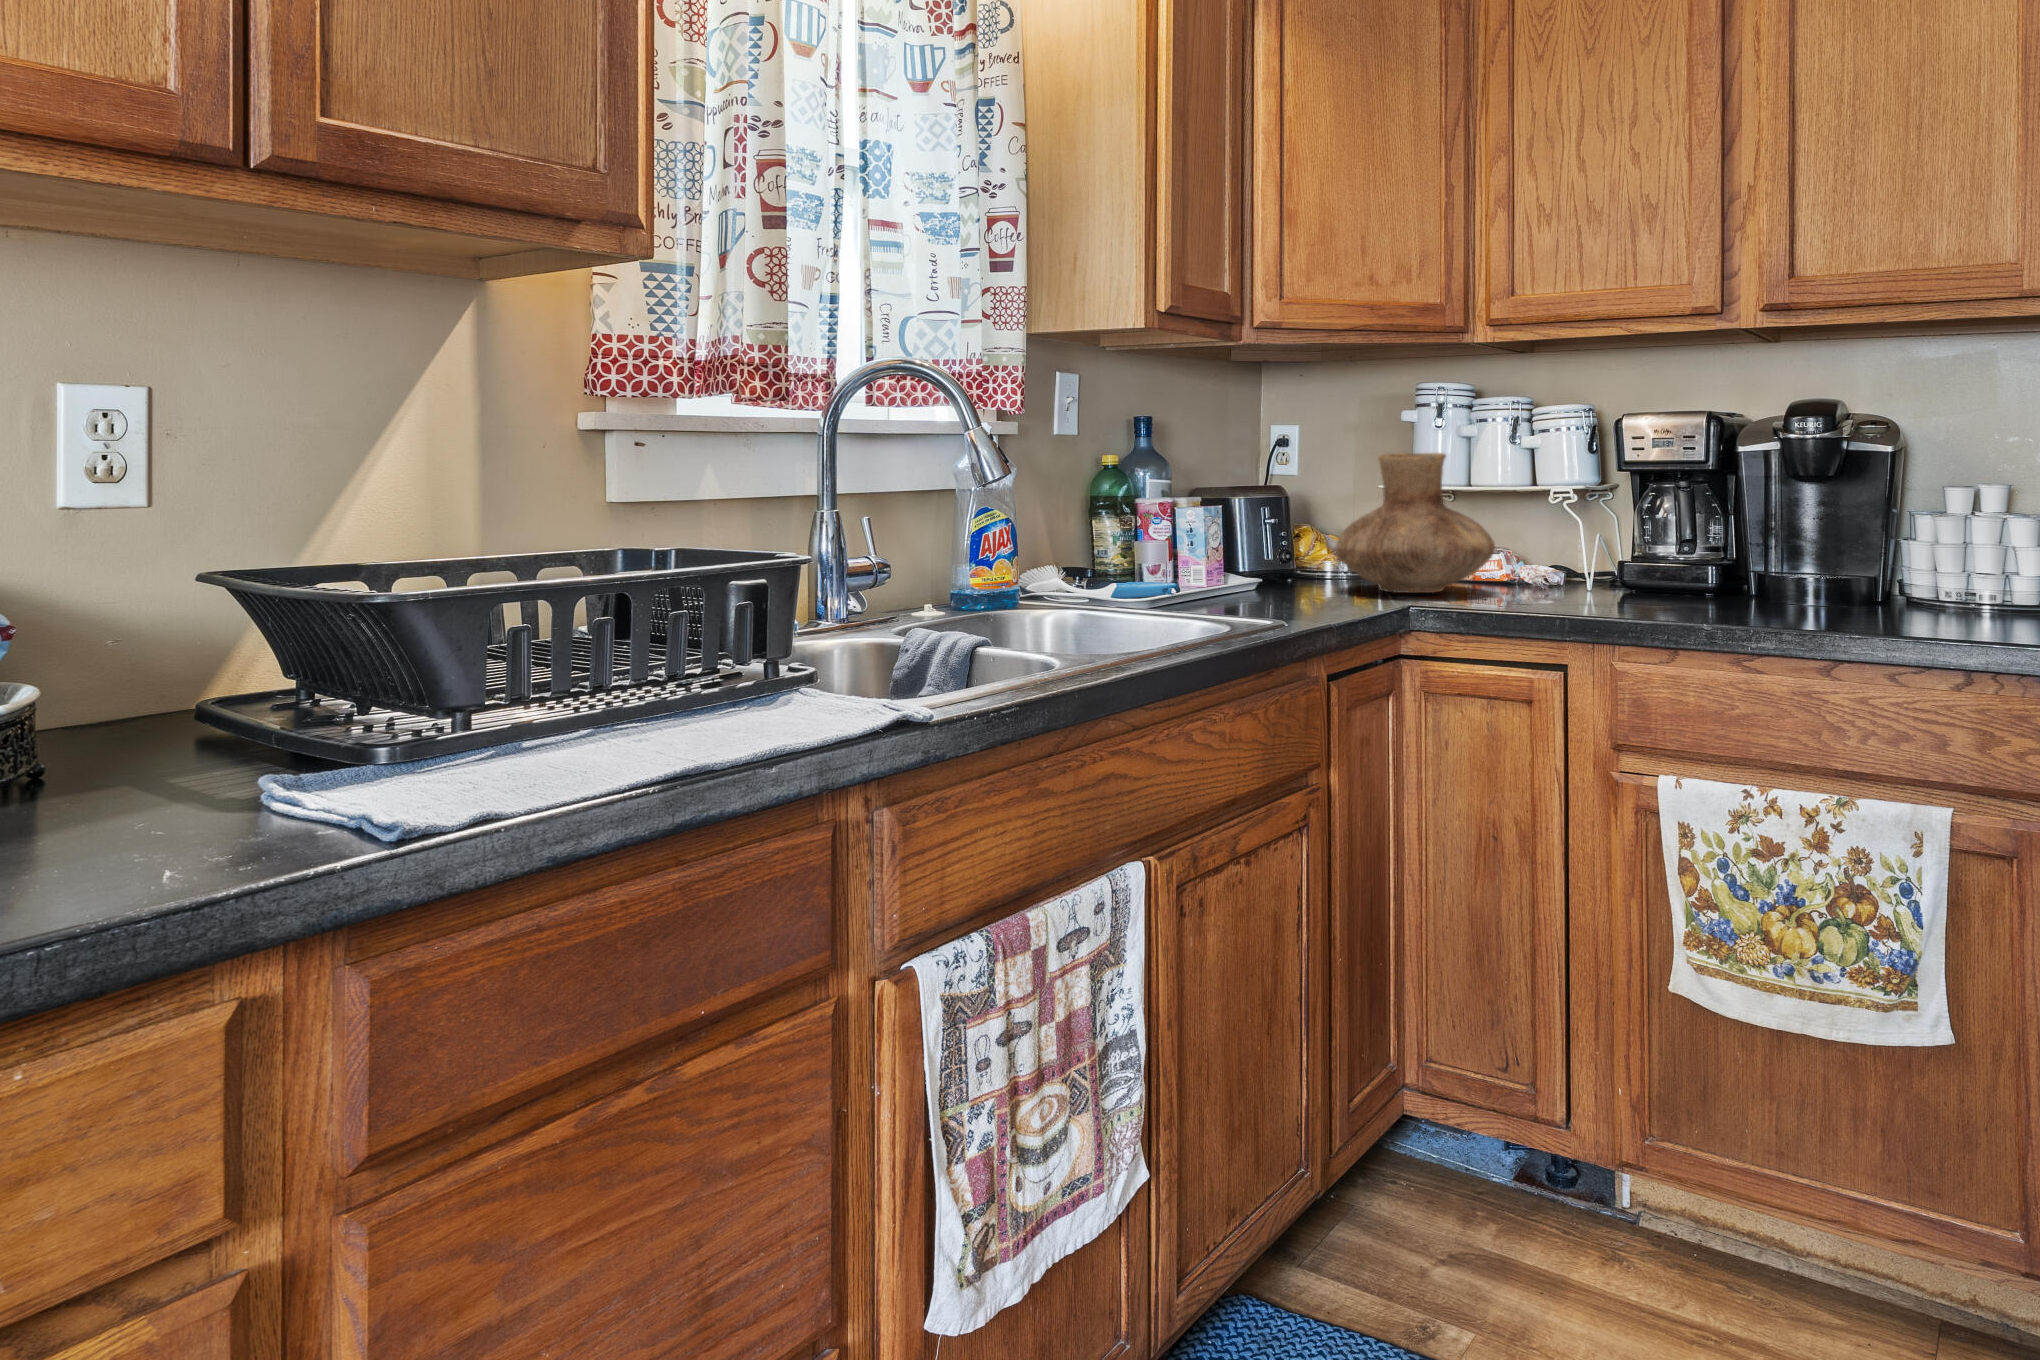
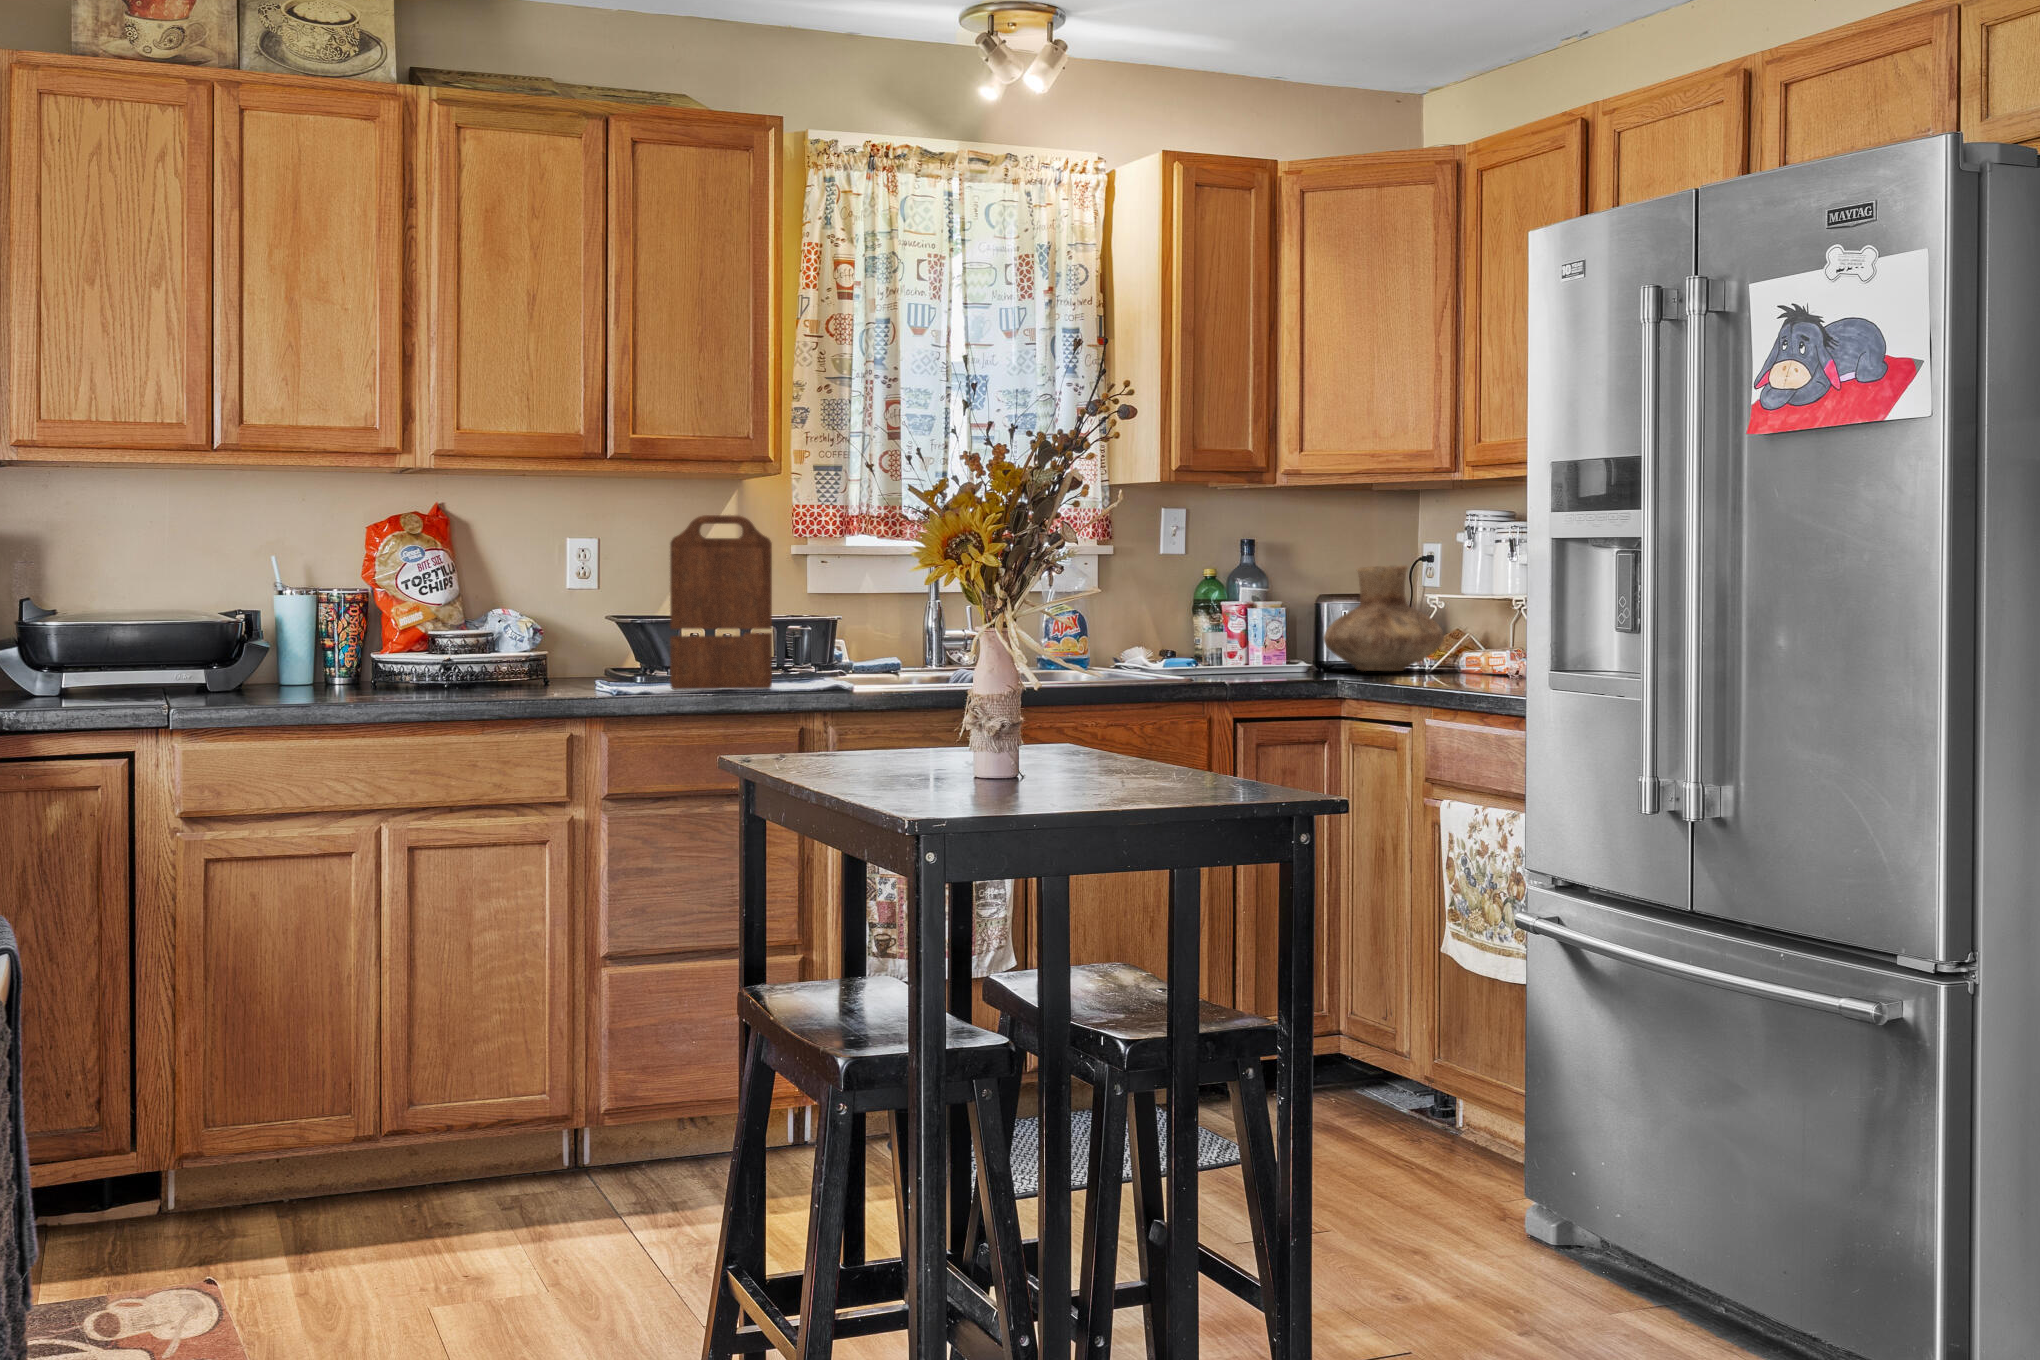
cutting board: none [514,310,765,771] -> present [670,515,772,690]

